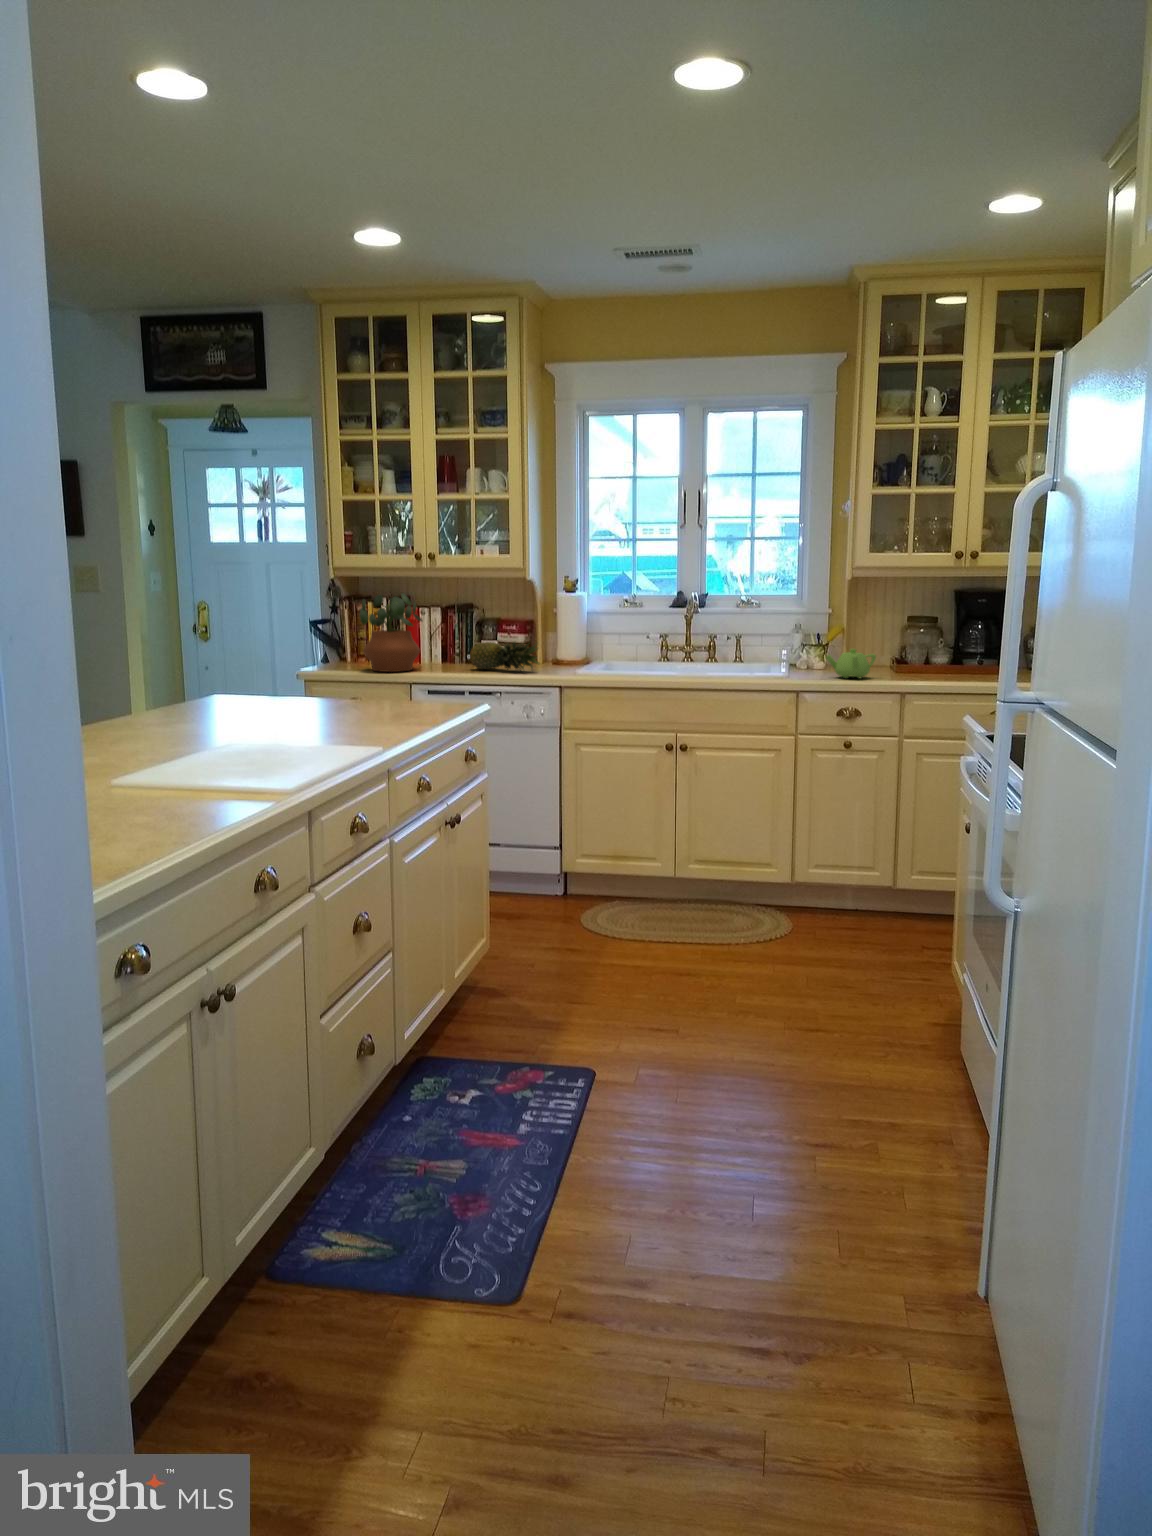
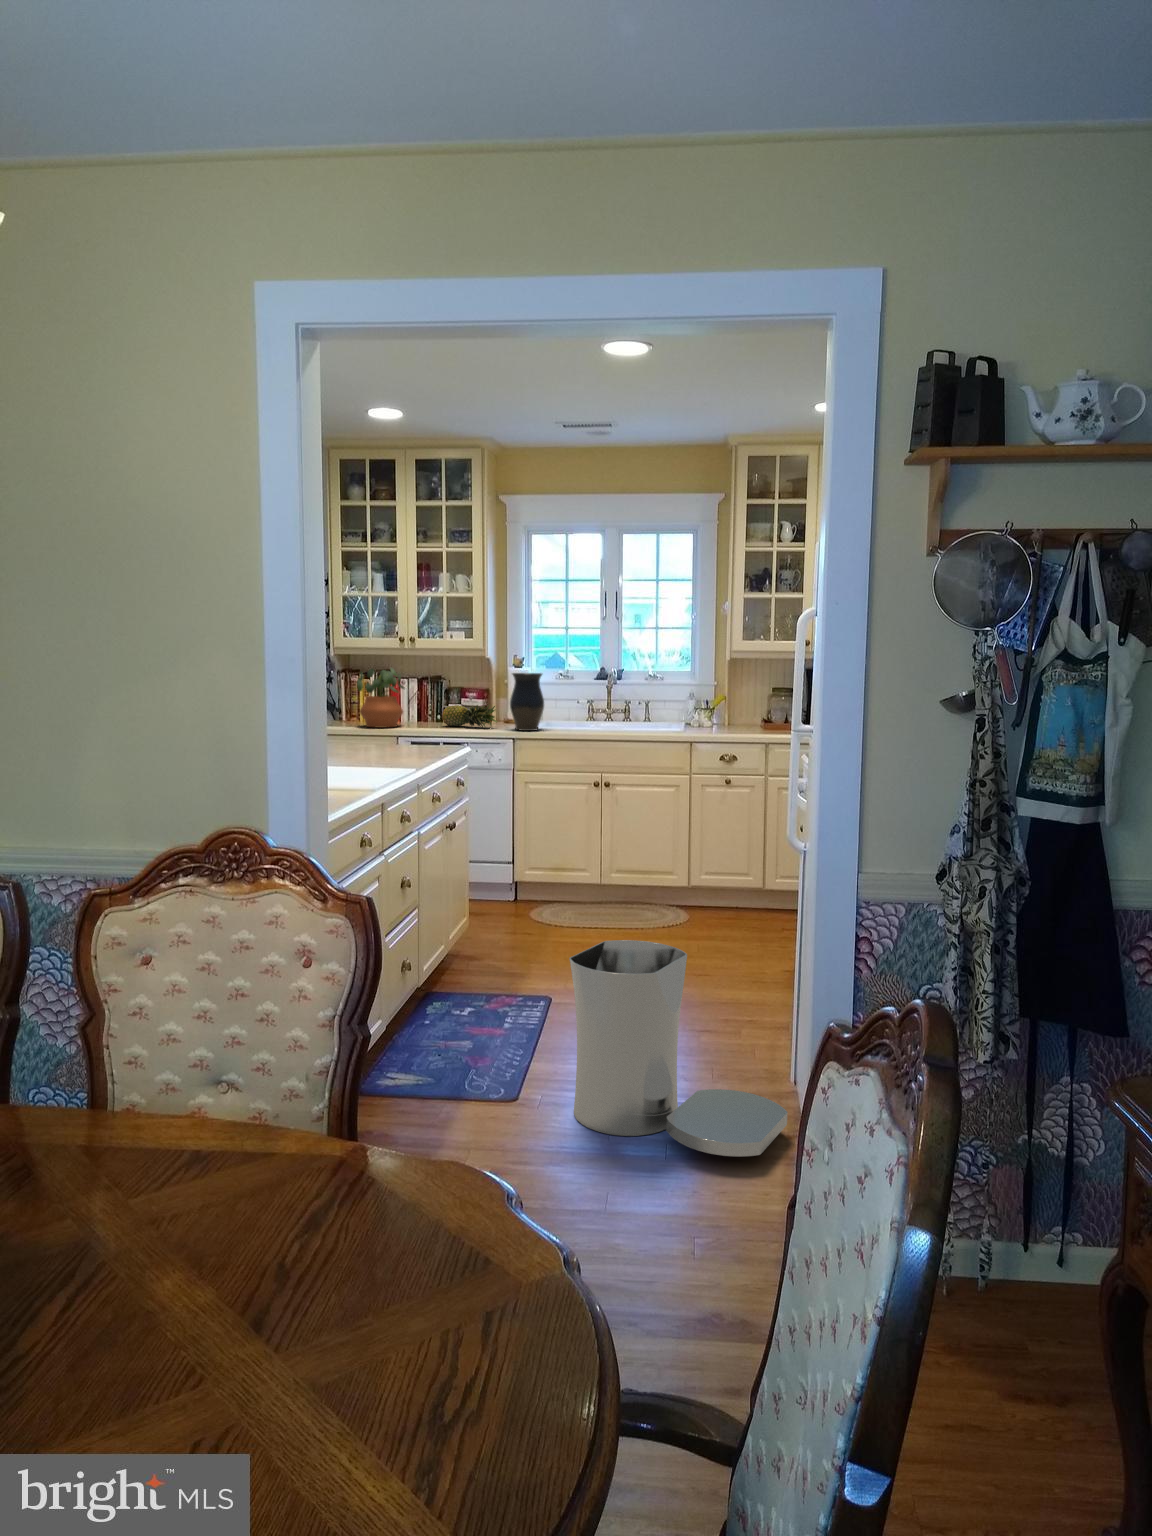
vase: none [556,599,601,676] -> present [510,673,544,731]
teapot: present [826,649,876,679] -> none [711,711,748,733]
trash can: none [597,1044,975,1484] -> present [569,940,788,1157]

